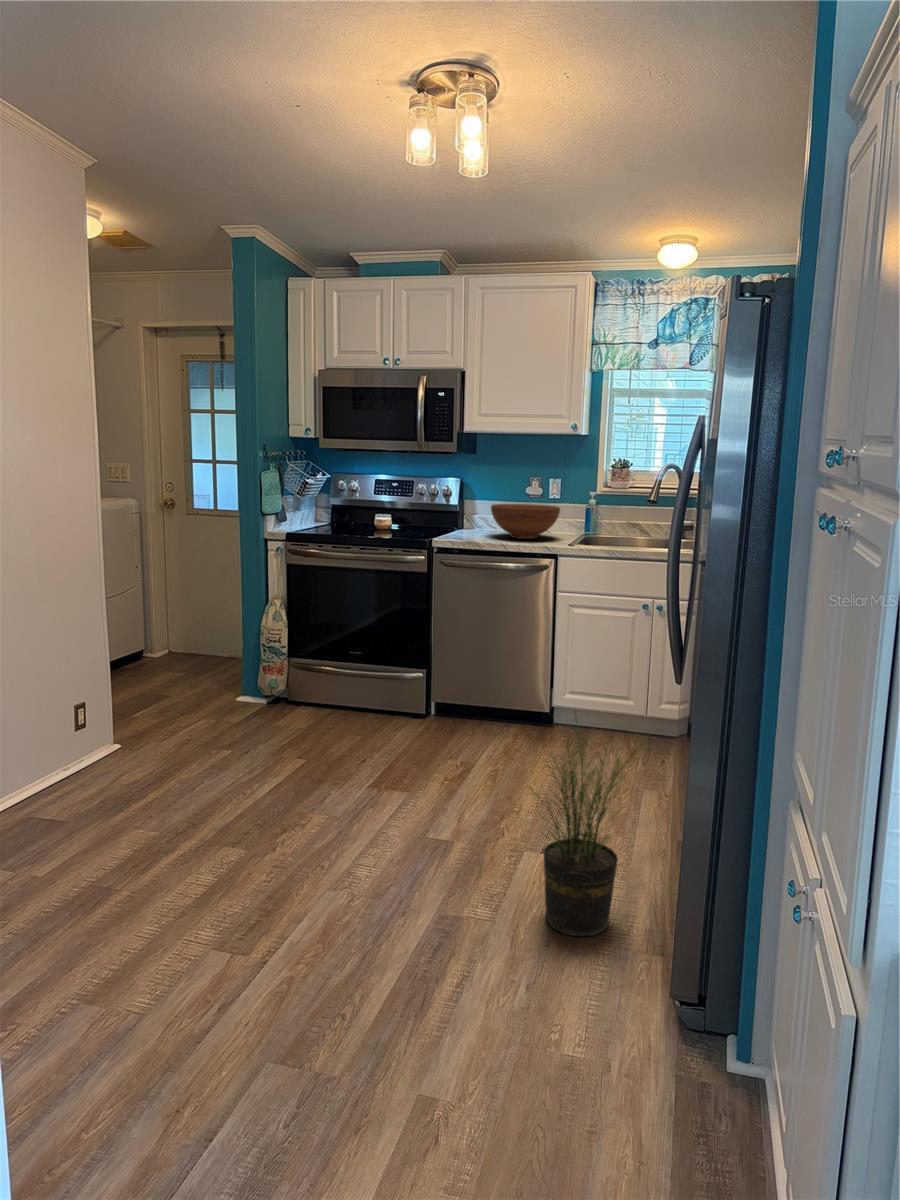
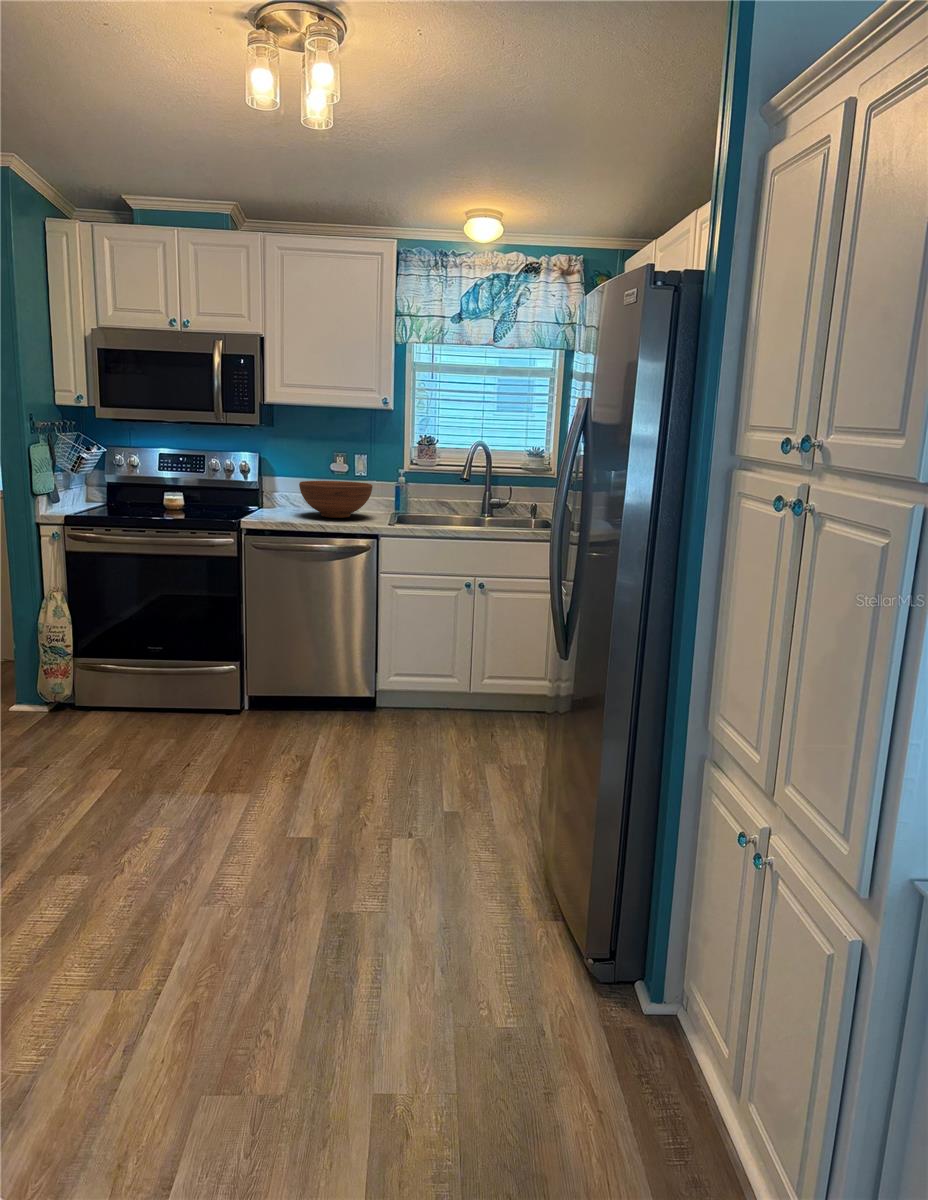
potted plant: present [529,717,647,936] -> none [414,703,558,943]

